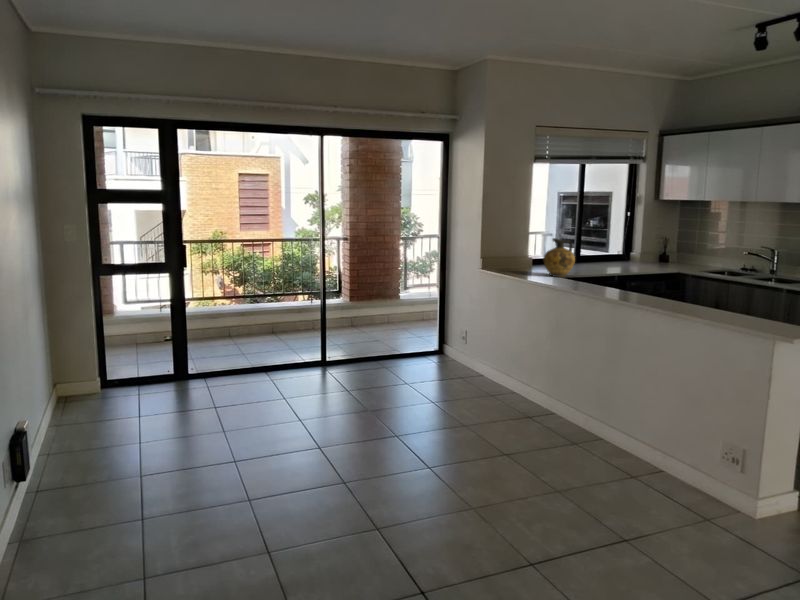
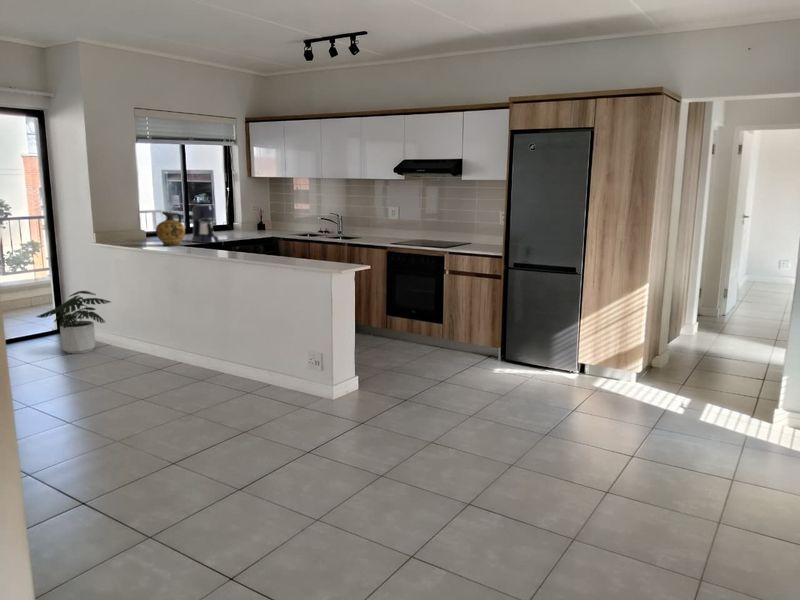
coffee maker: none [581,232,612,275] -> present [192,205,219,243]
potted plant: none [420,315,490,379] -> present [37,291,111,354]

